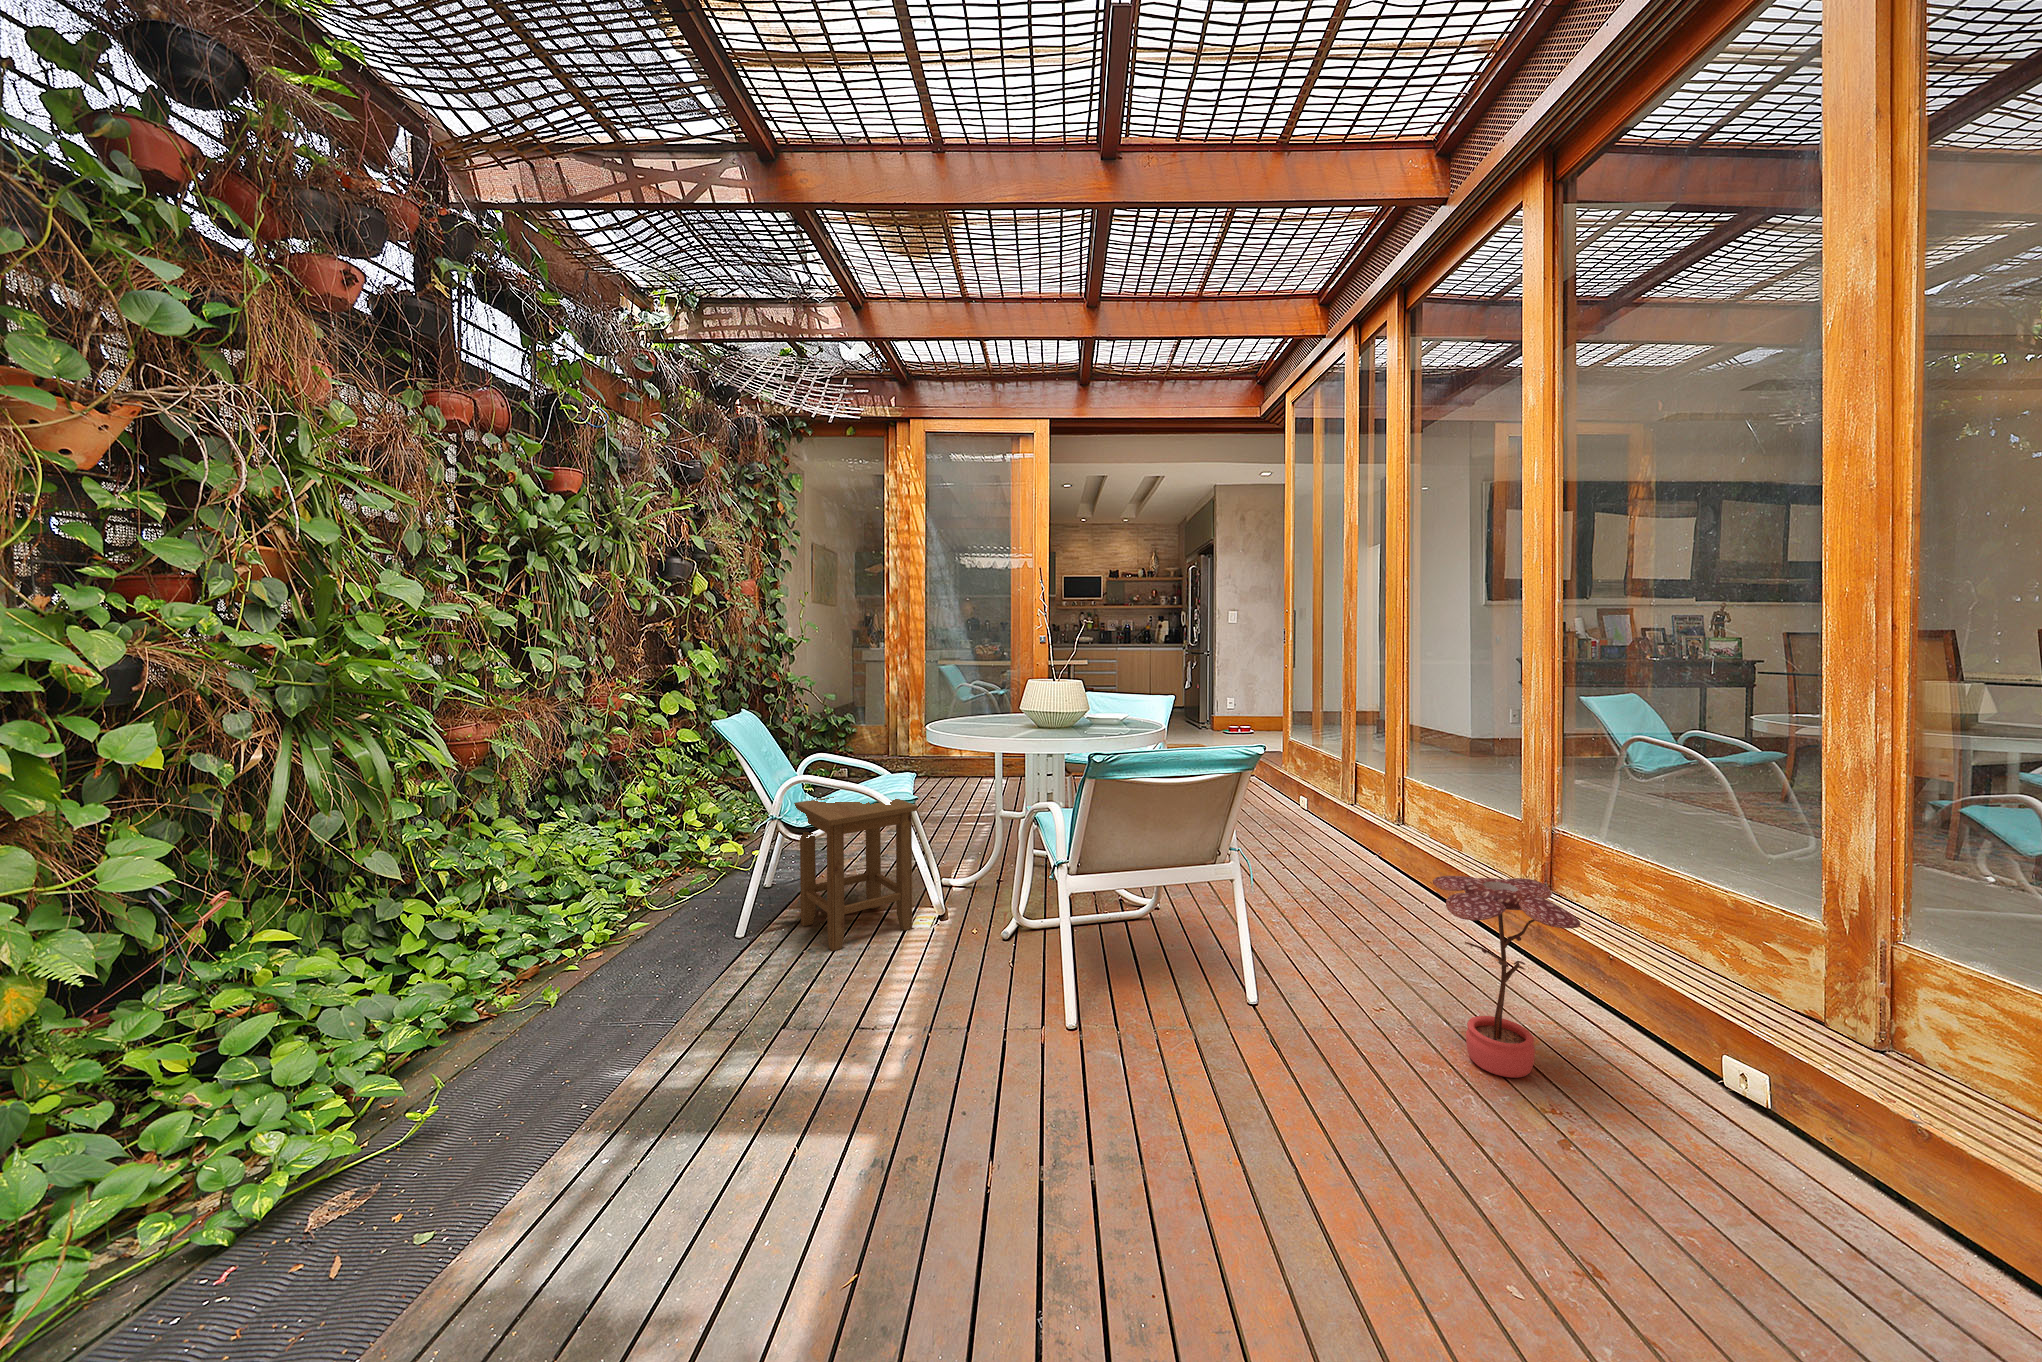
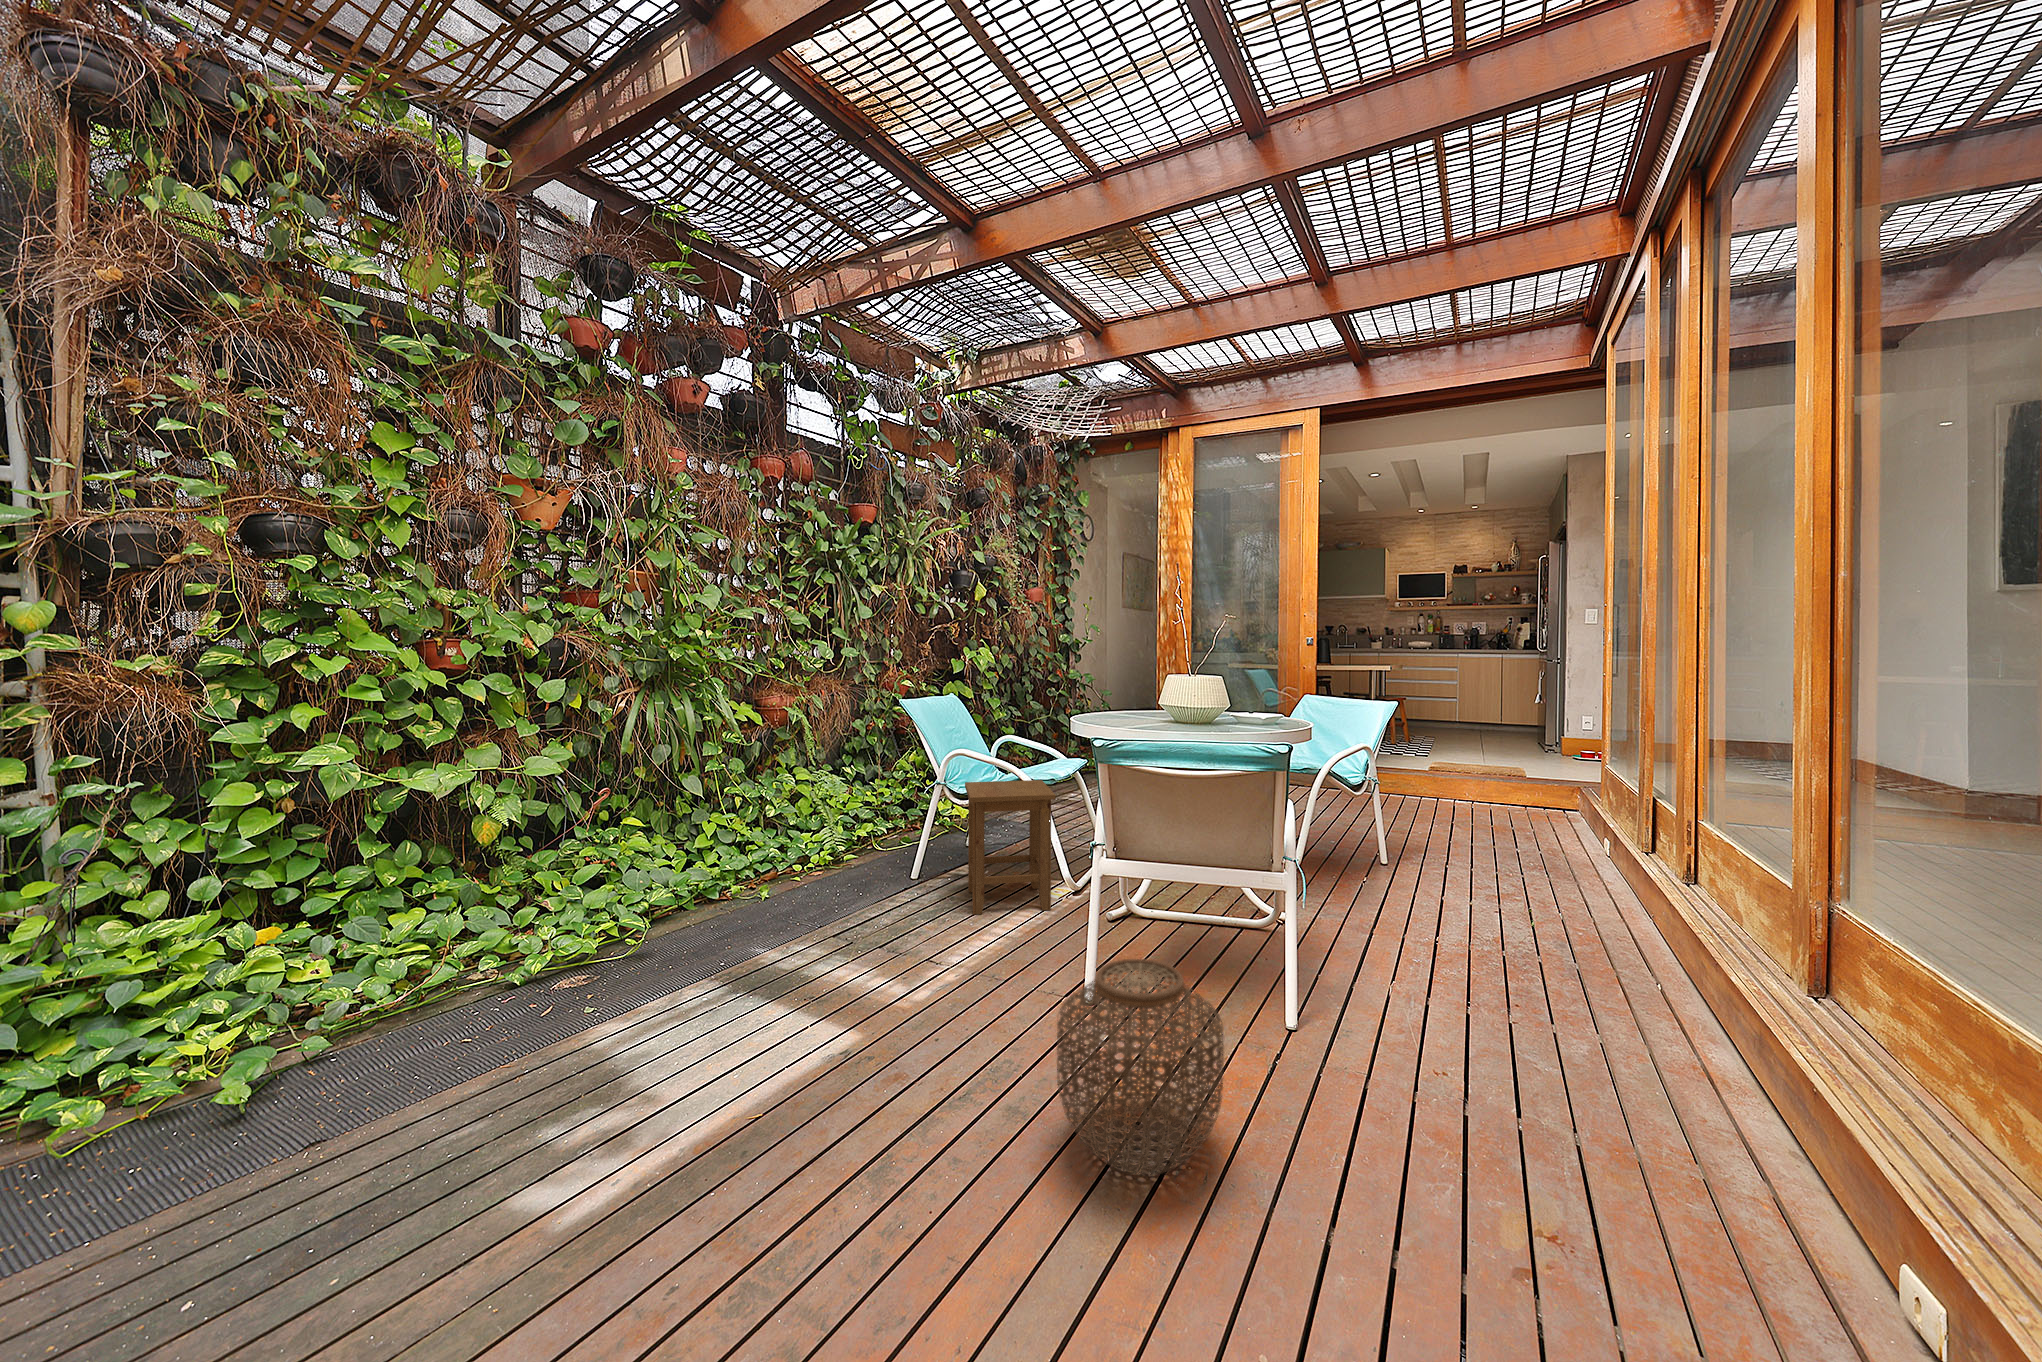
potted plant: present [1433,876,1581,1078] -> none [1489,934,1685,1214]
woven basket: none [1129,963,1294,1174] -> present [1057,959,1223,1175]

